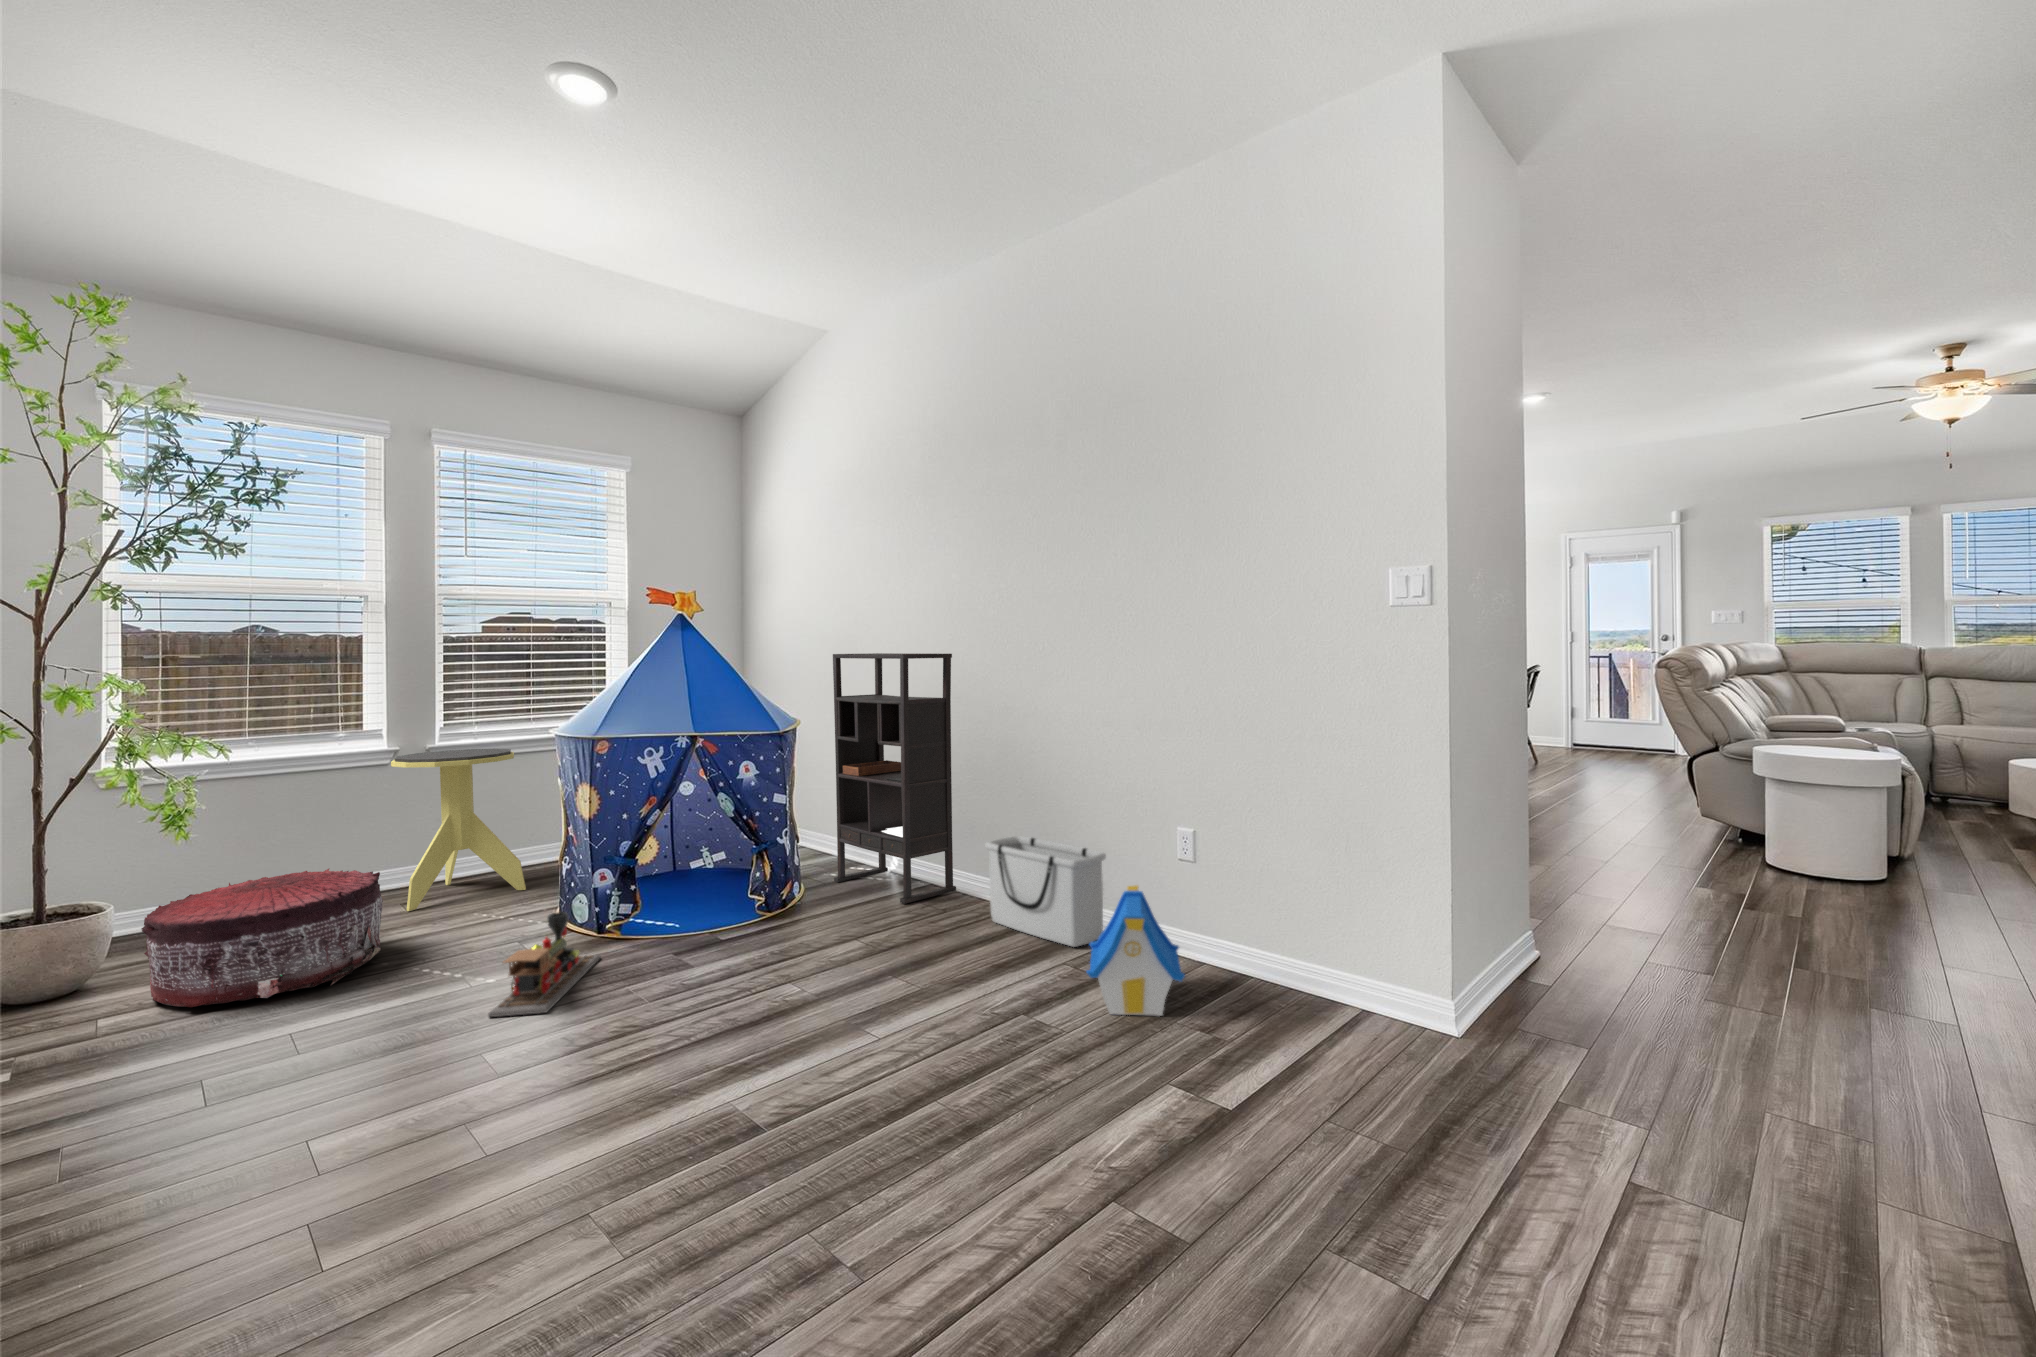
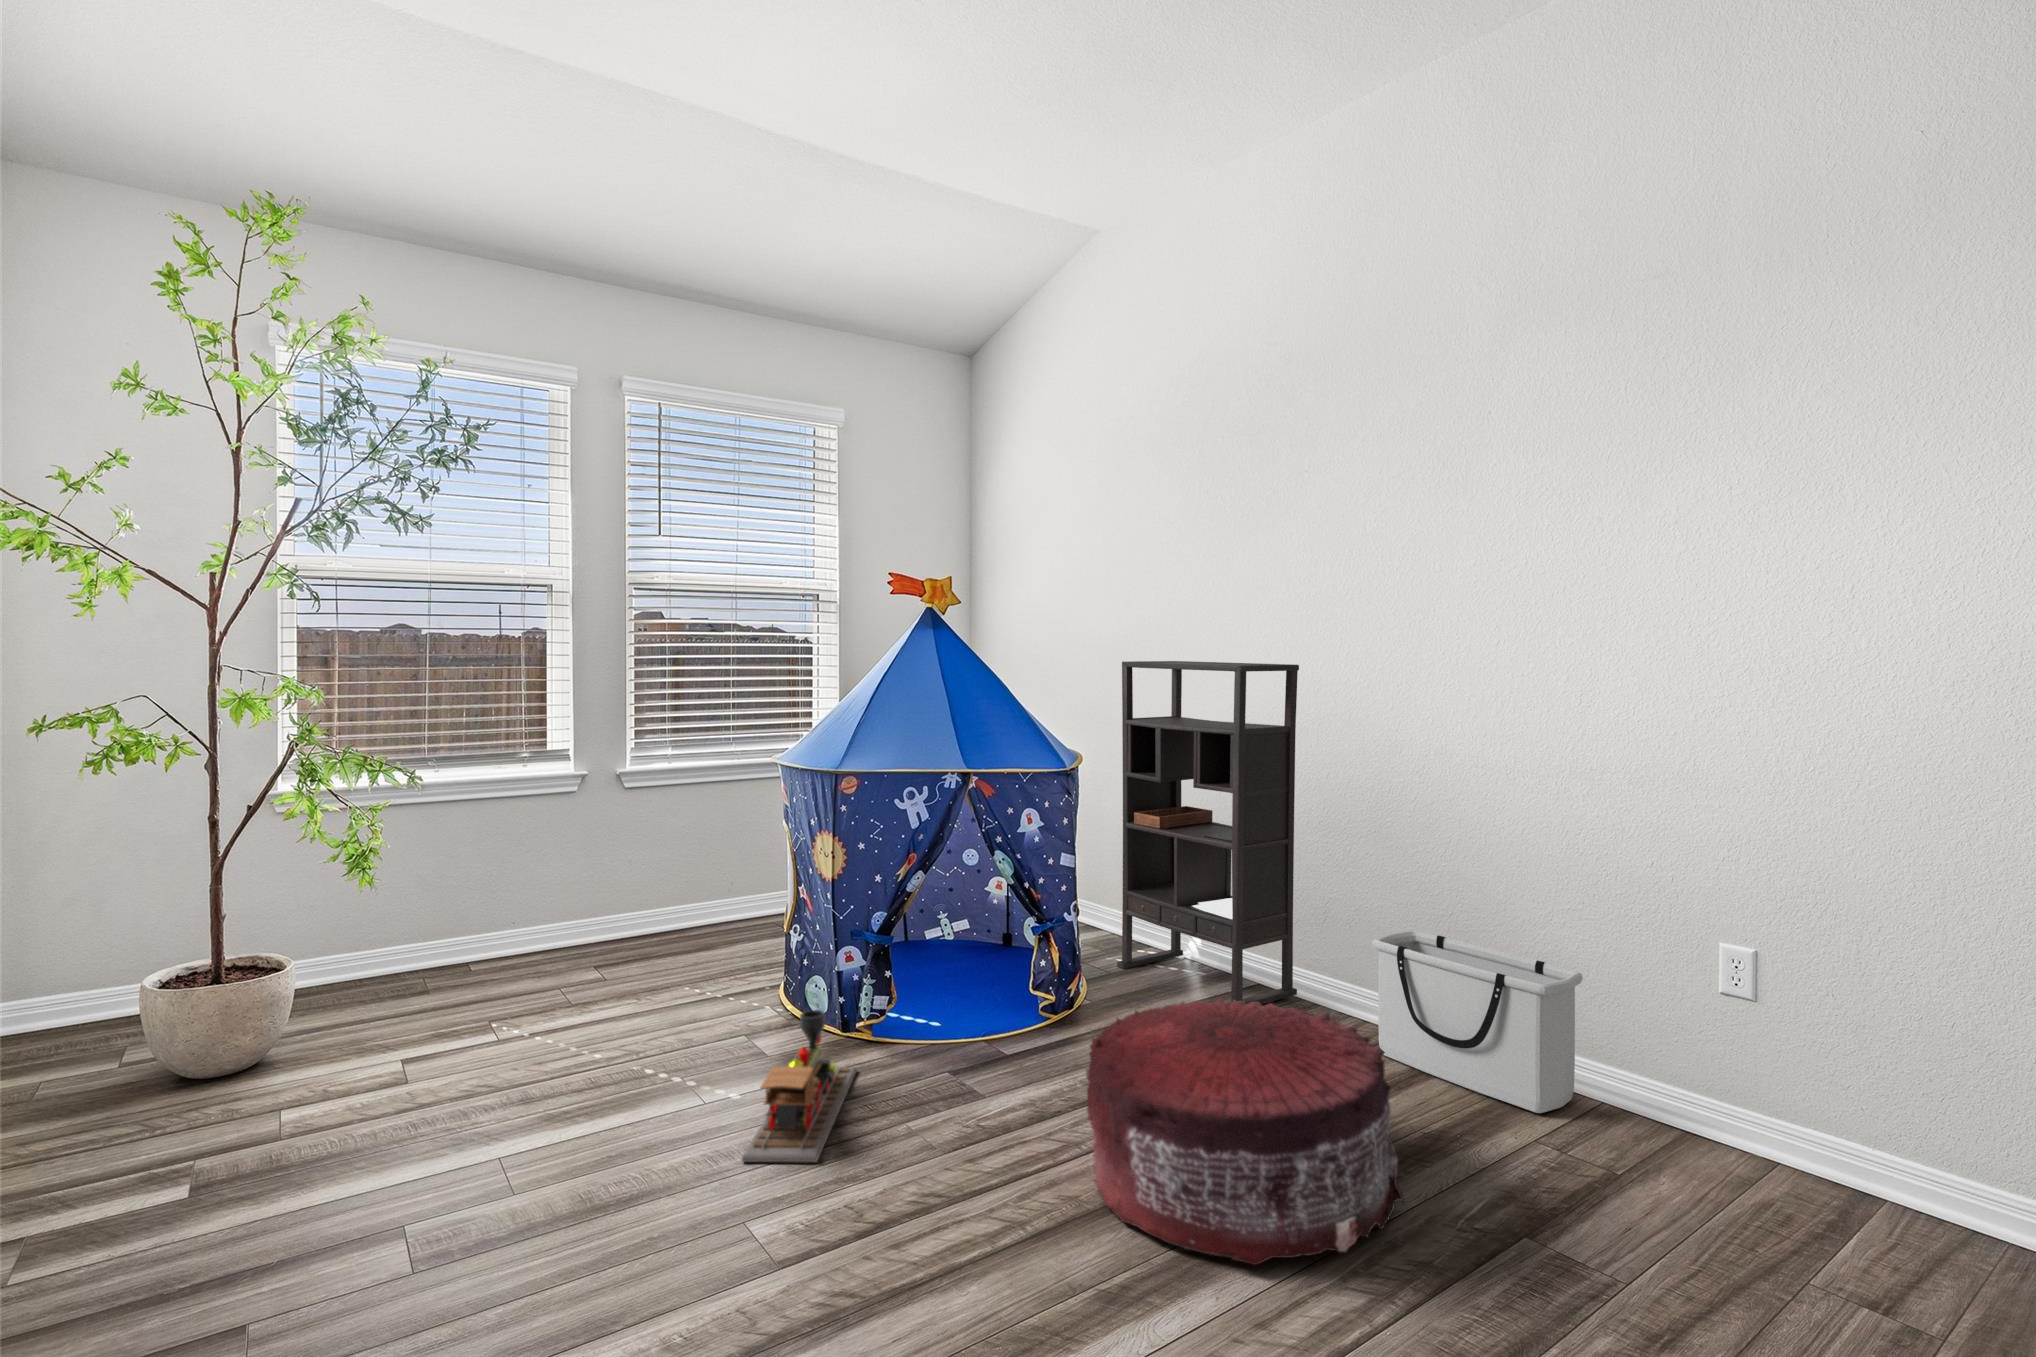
side table: present [391,748,526,911] -> none [583,771,730,975]
pouf: present [142,869,383,1007] -> present [1086,997,1404,1265]
toy house: present [1087,885,1185,1016] -> none [1603,1039,1828,1272]

